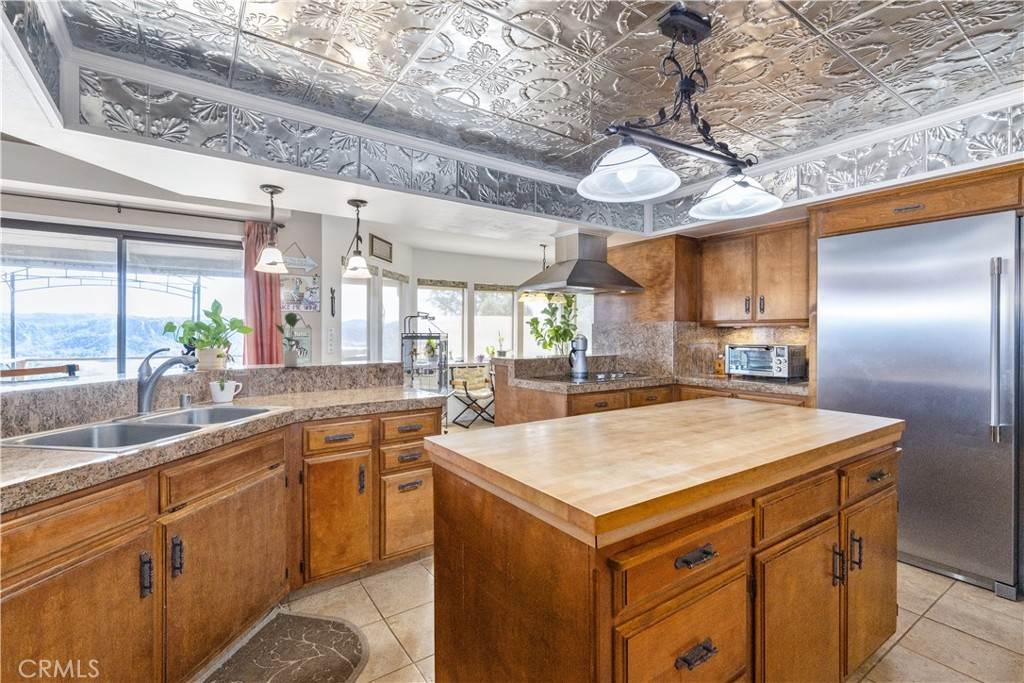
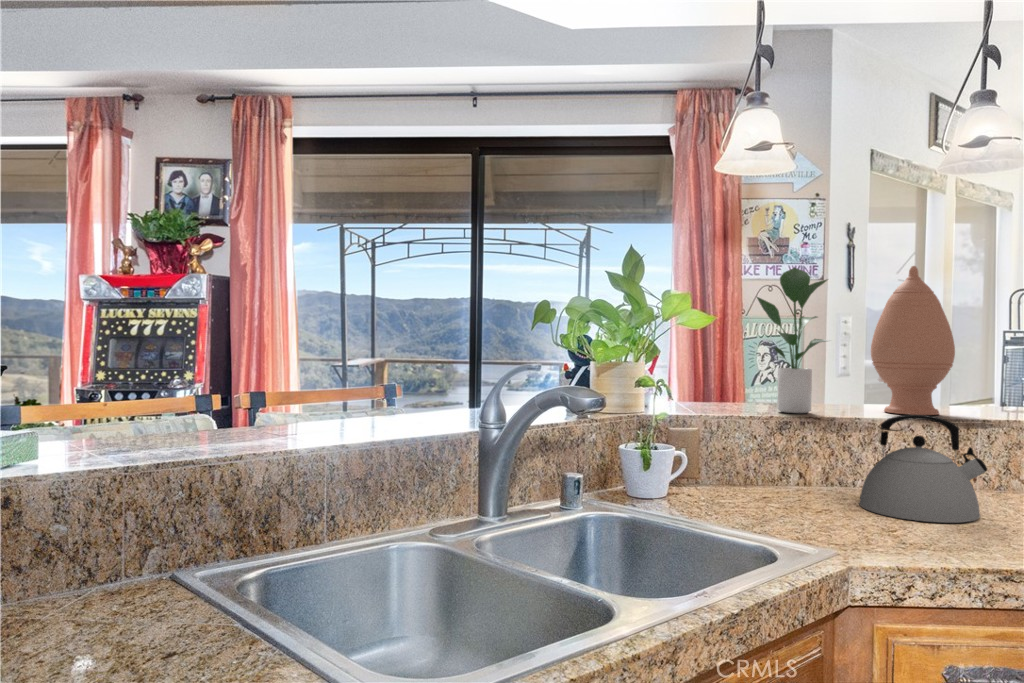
vase: none [321,314,349,366] -> present [871,266,955,415]
kettle: none [310,364,350,398] -> present [859,415,987,523]

